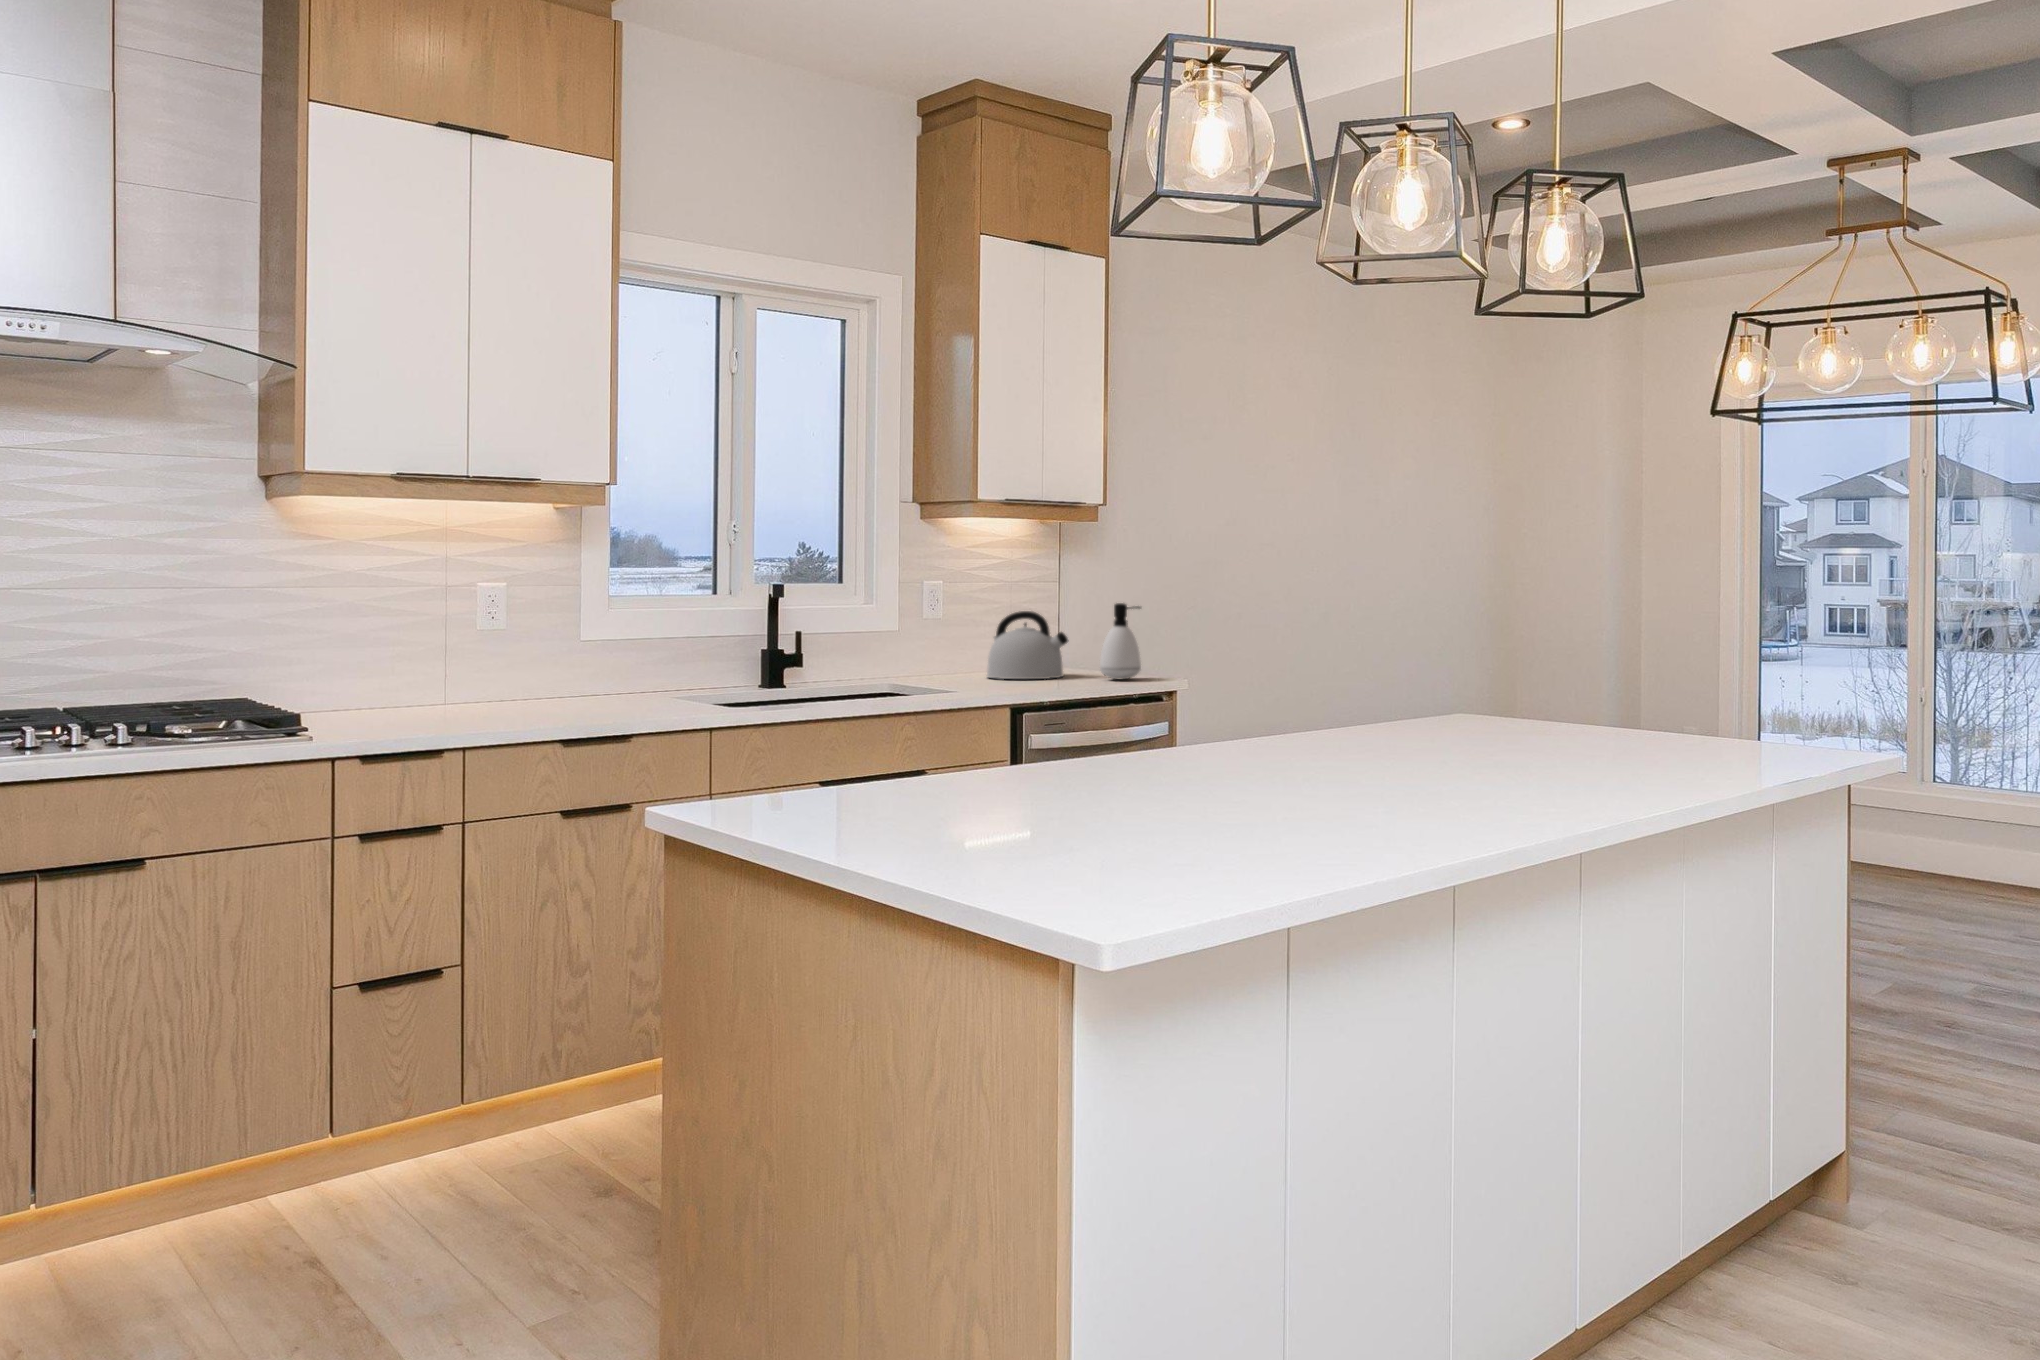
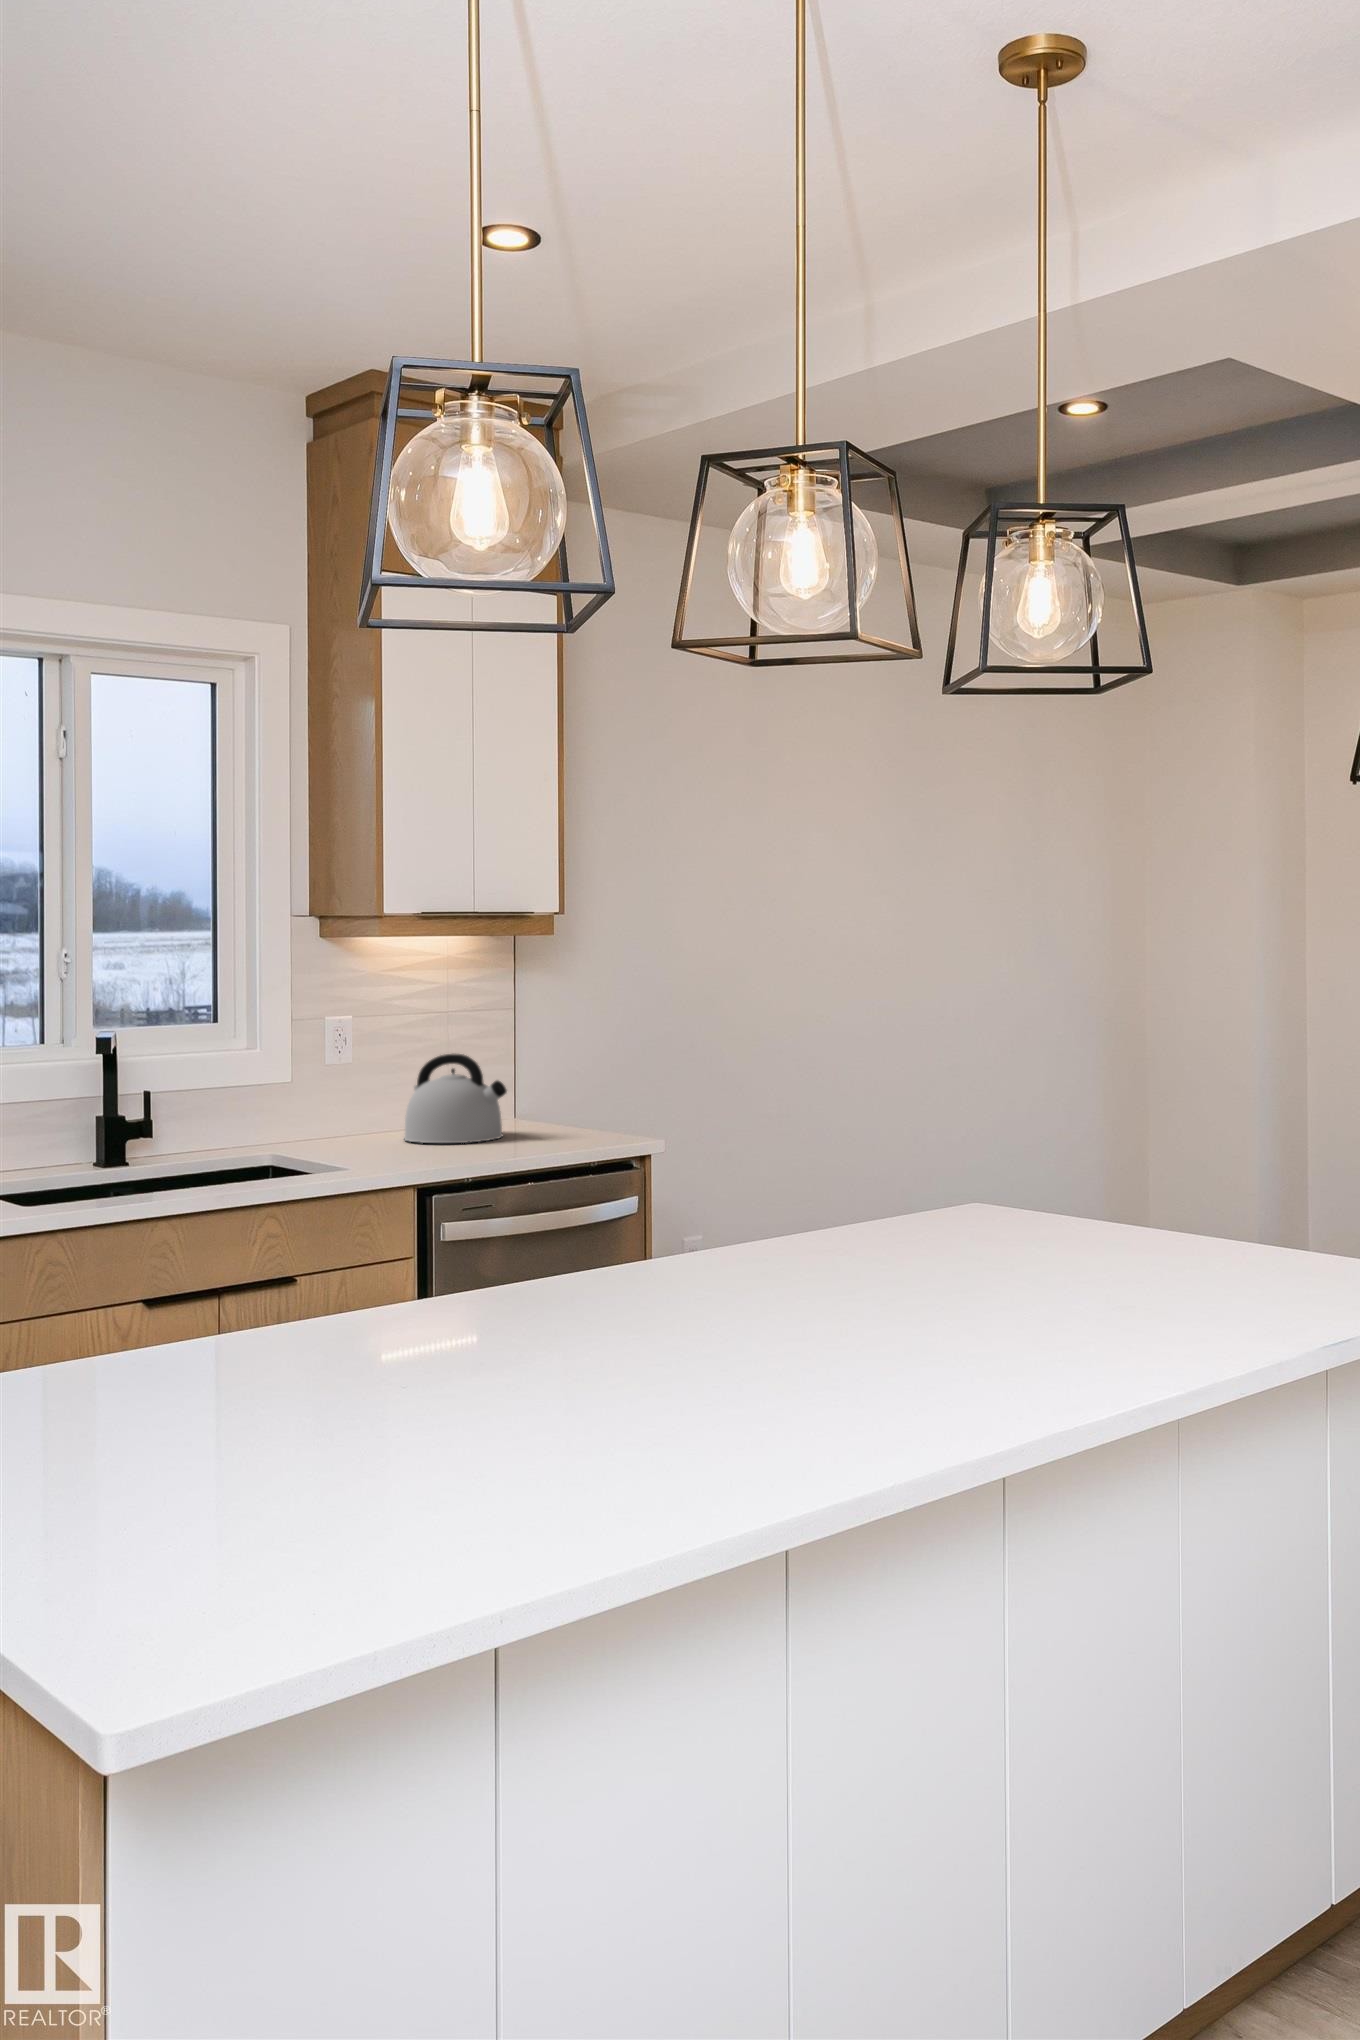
soap dispenser: present [1100,603,1141,679] -> none [543,1044,595,1143]

